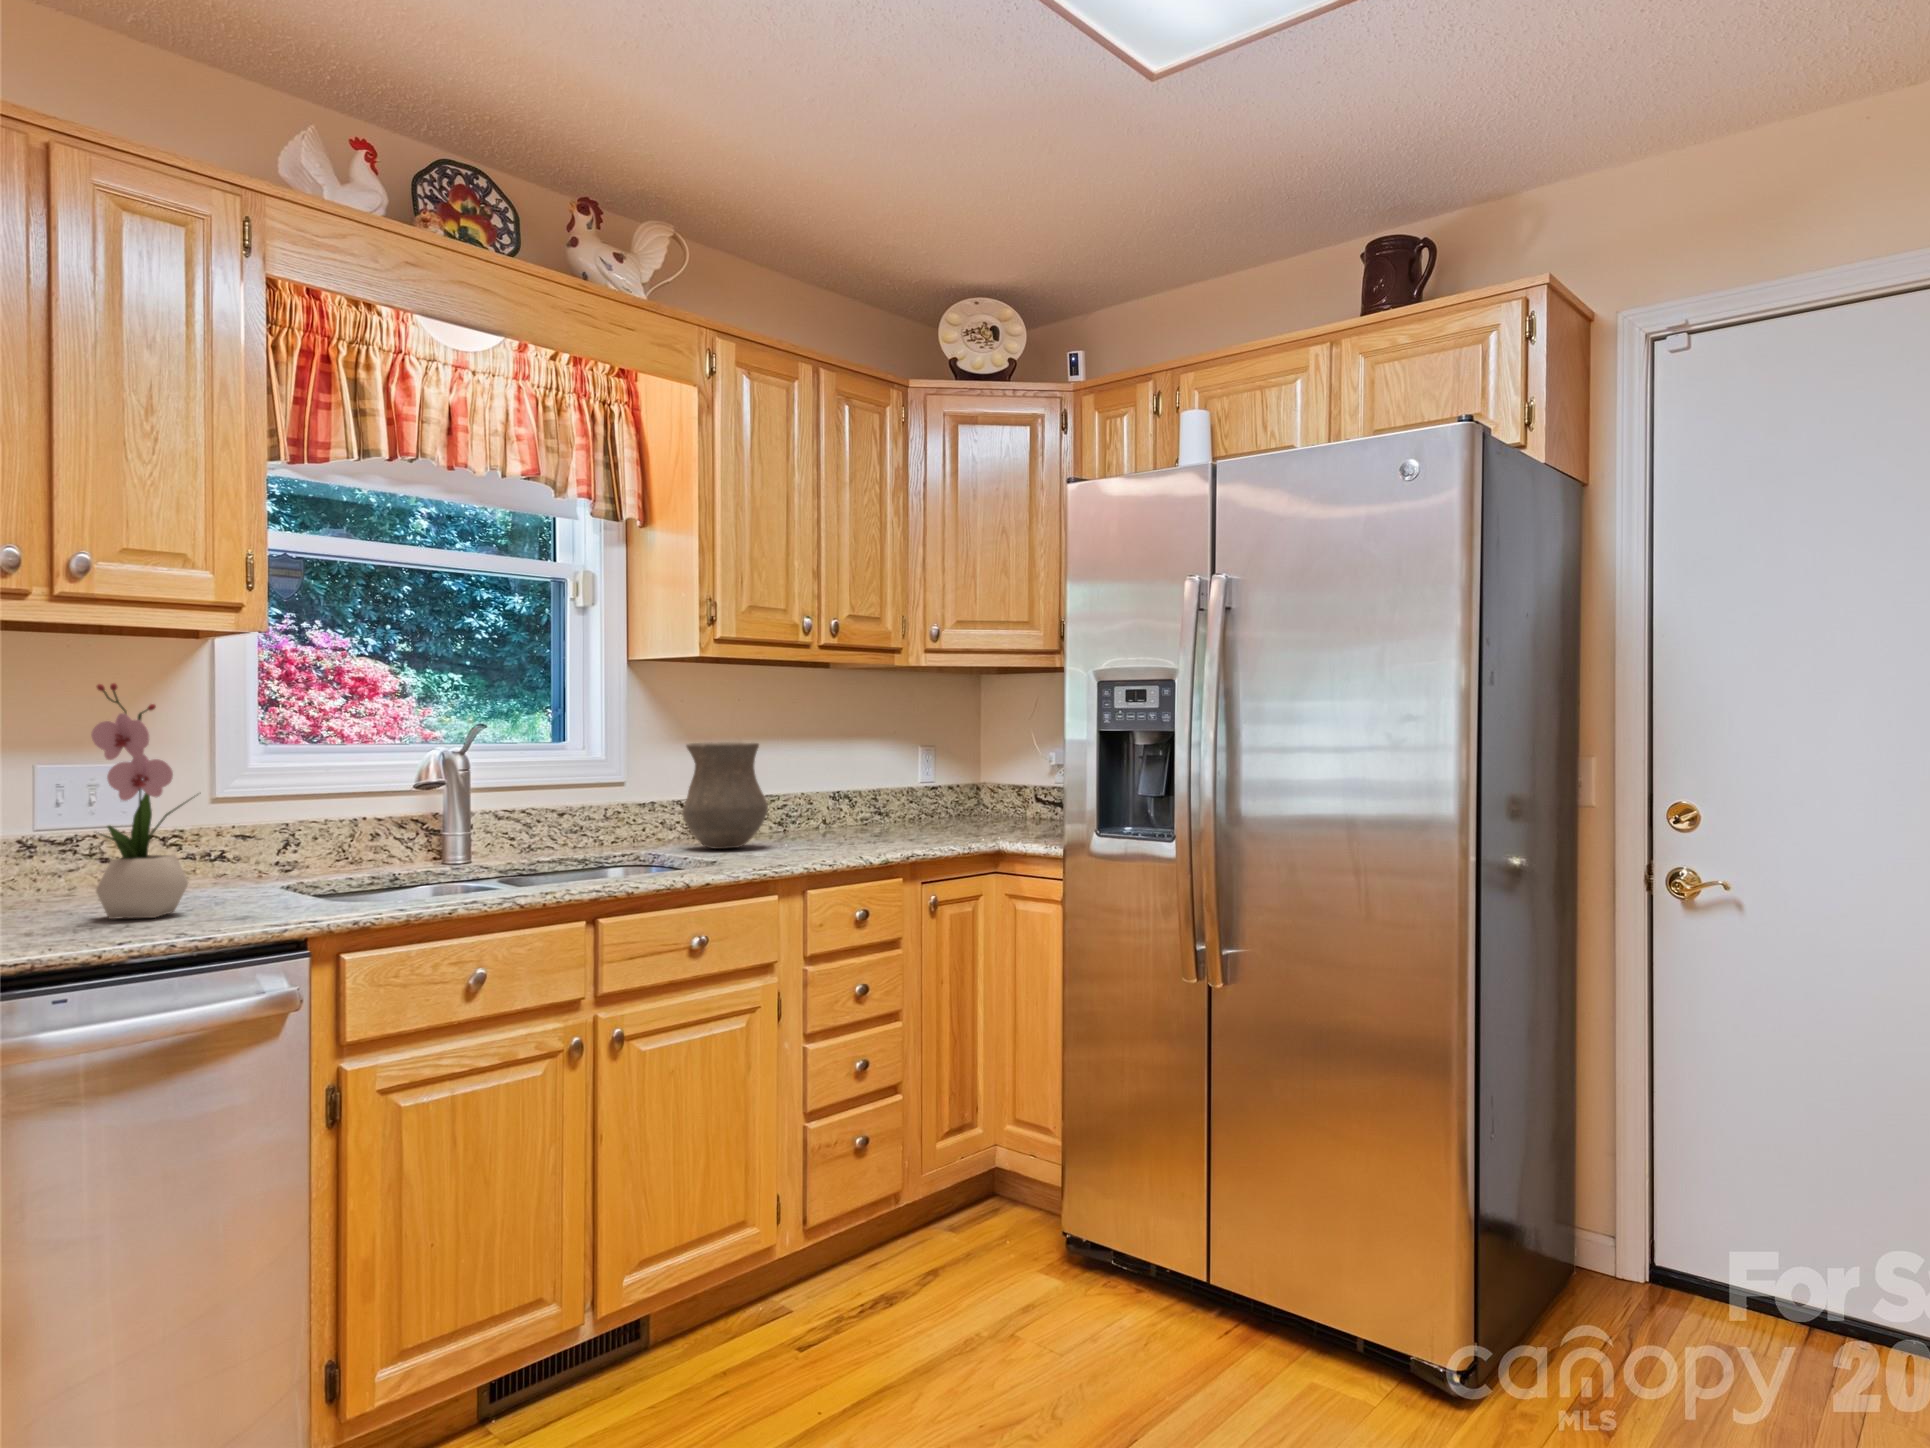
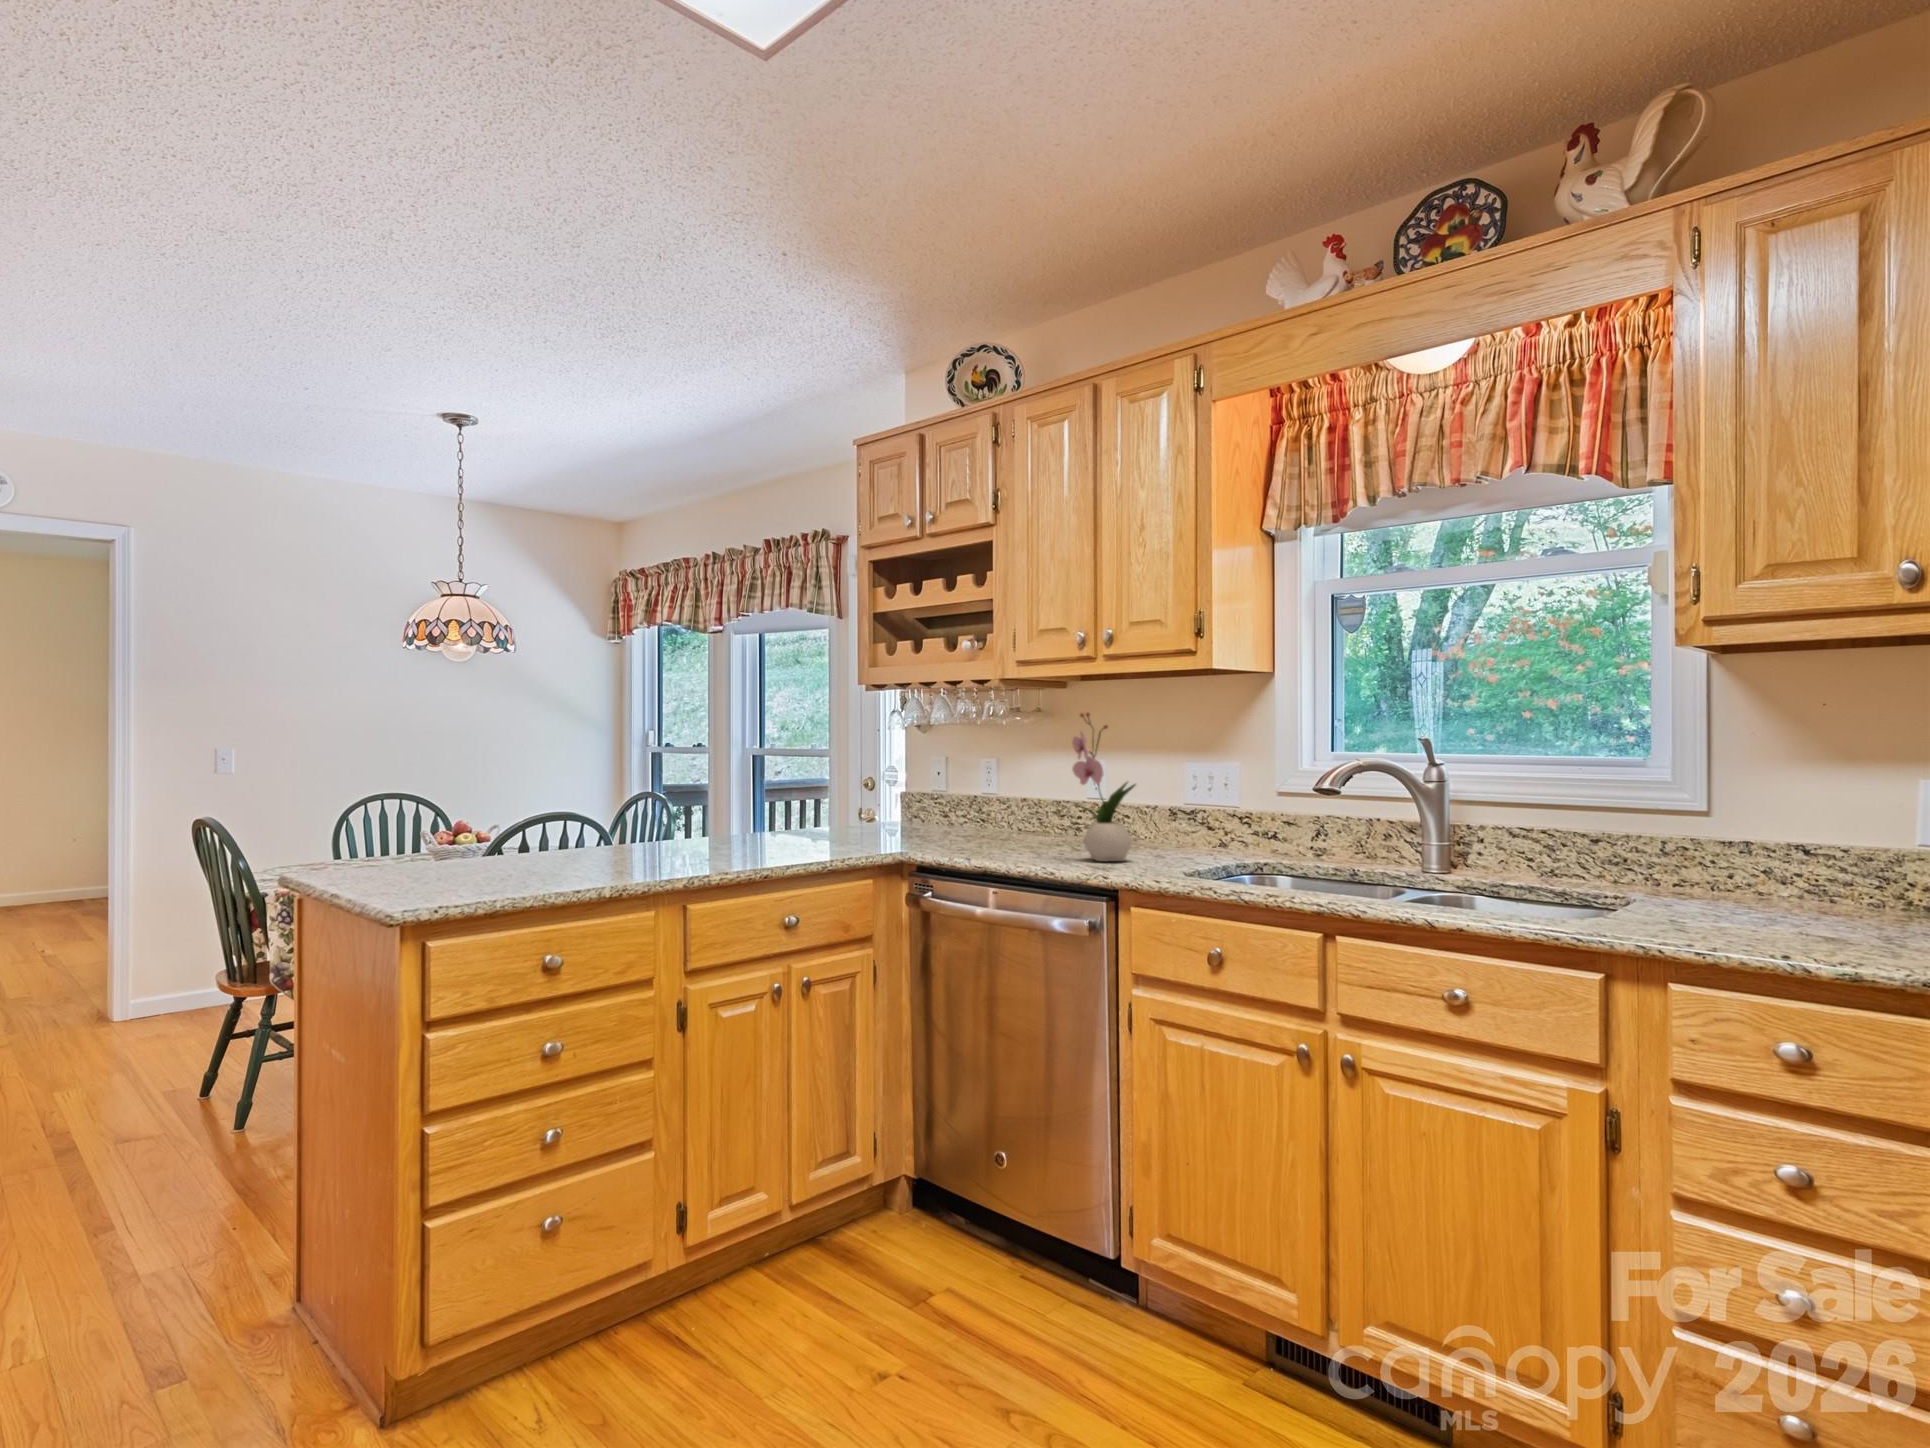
vase: present [682,742,768,849] -> none [1712,765,1864,919]

